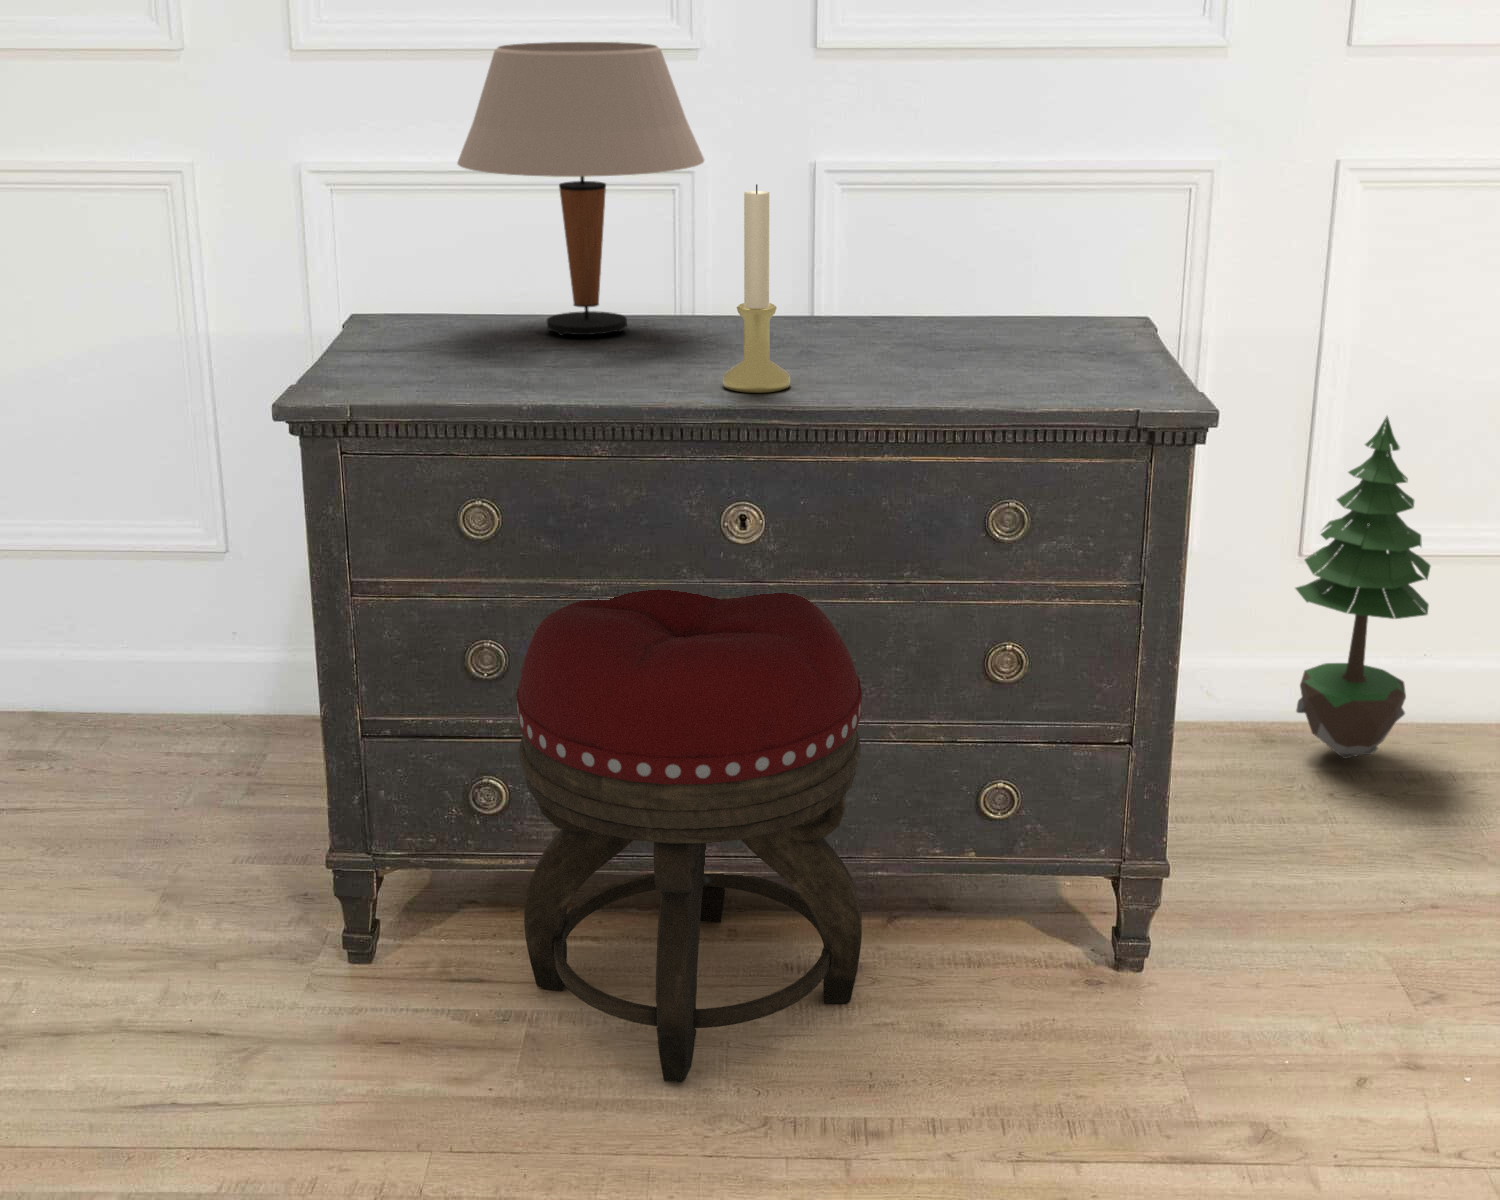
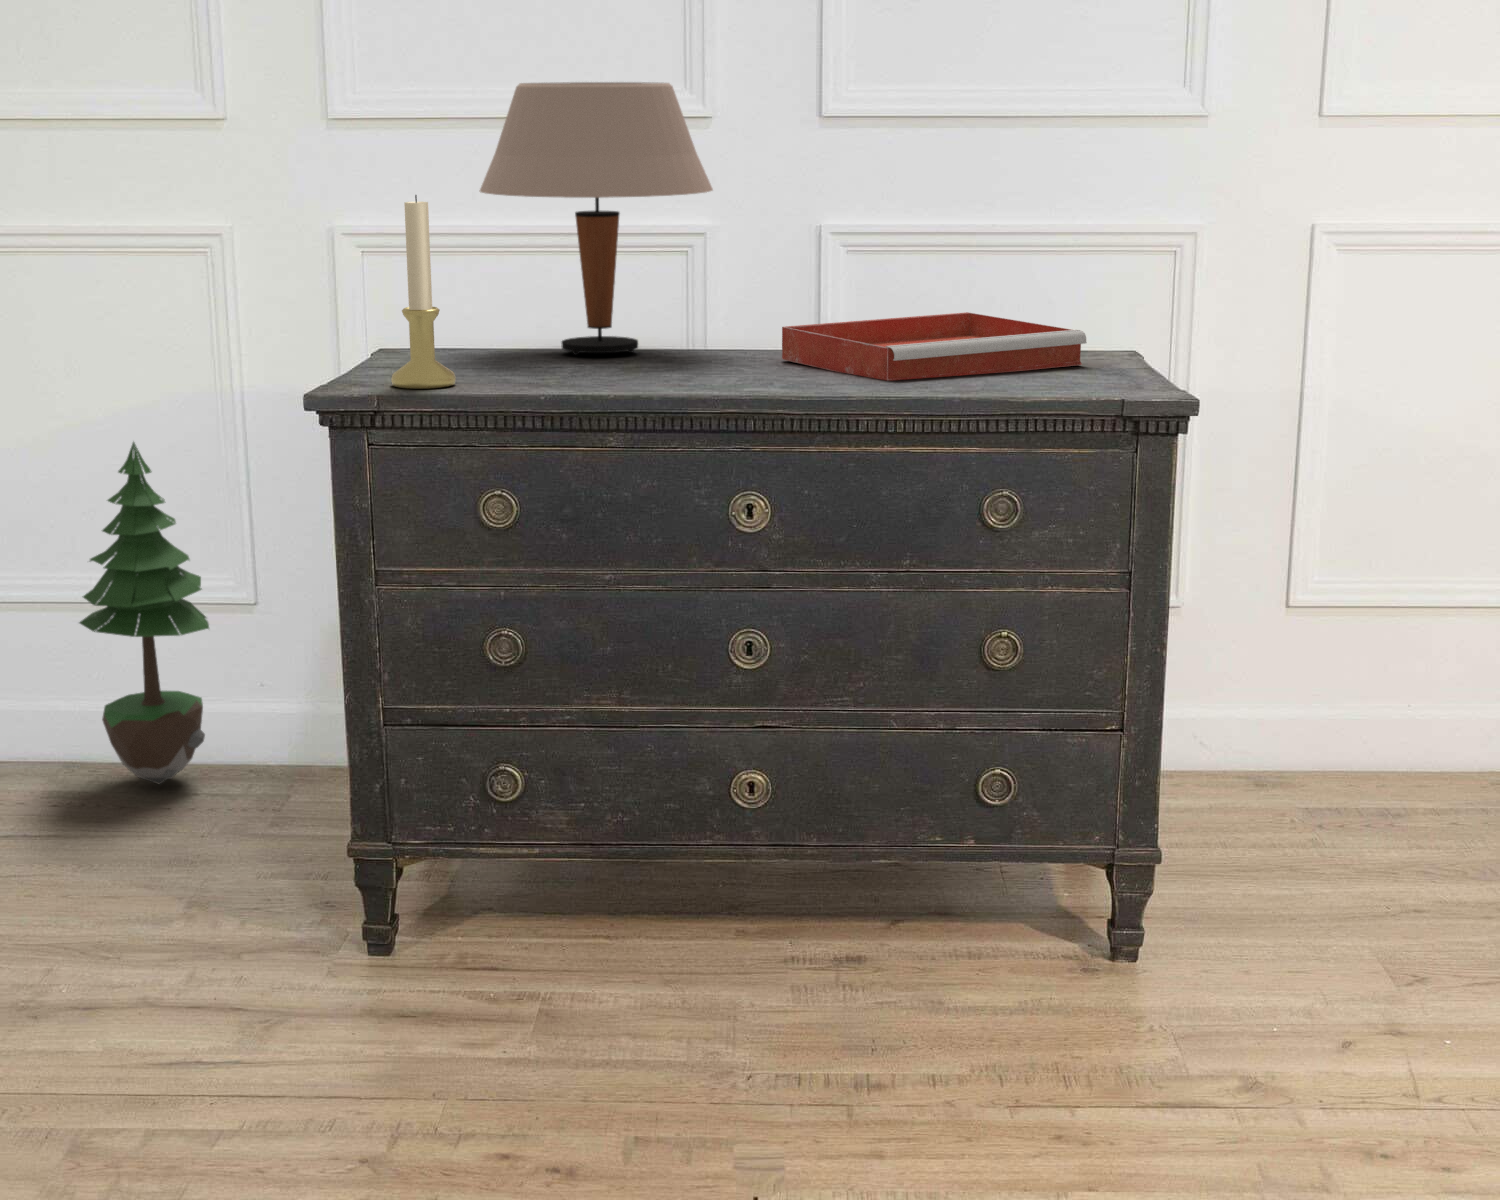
candle holder: present [723,184,790,393] -> present [391,195,456,389]
tray: none [777,286,1098,382] -> present [782,312,1087,381]
potted tree: present [1296,416,1431,759] -> present [79,442,209,784]
footstool: present [516,589,862,1083] -> none [534,571,865,1045]

